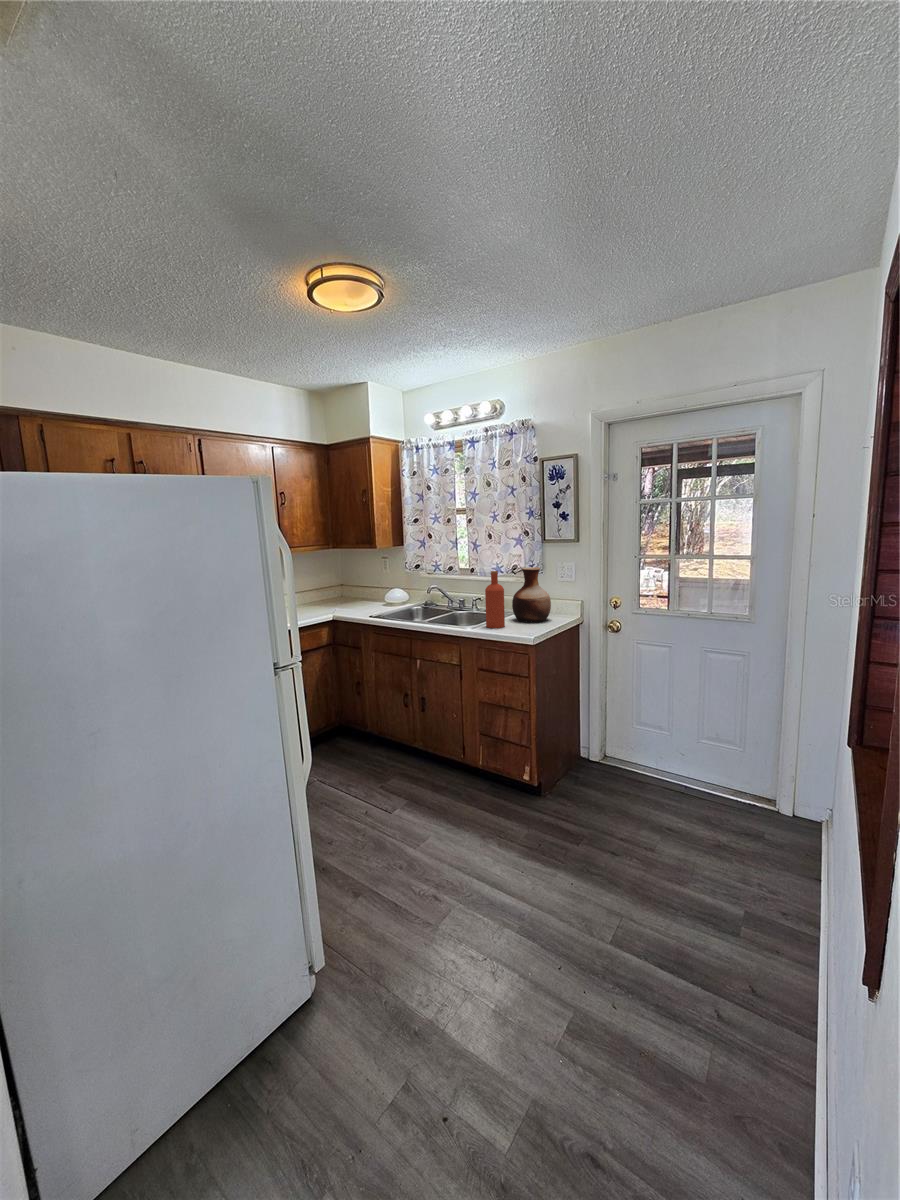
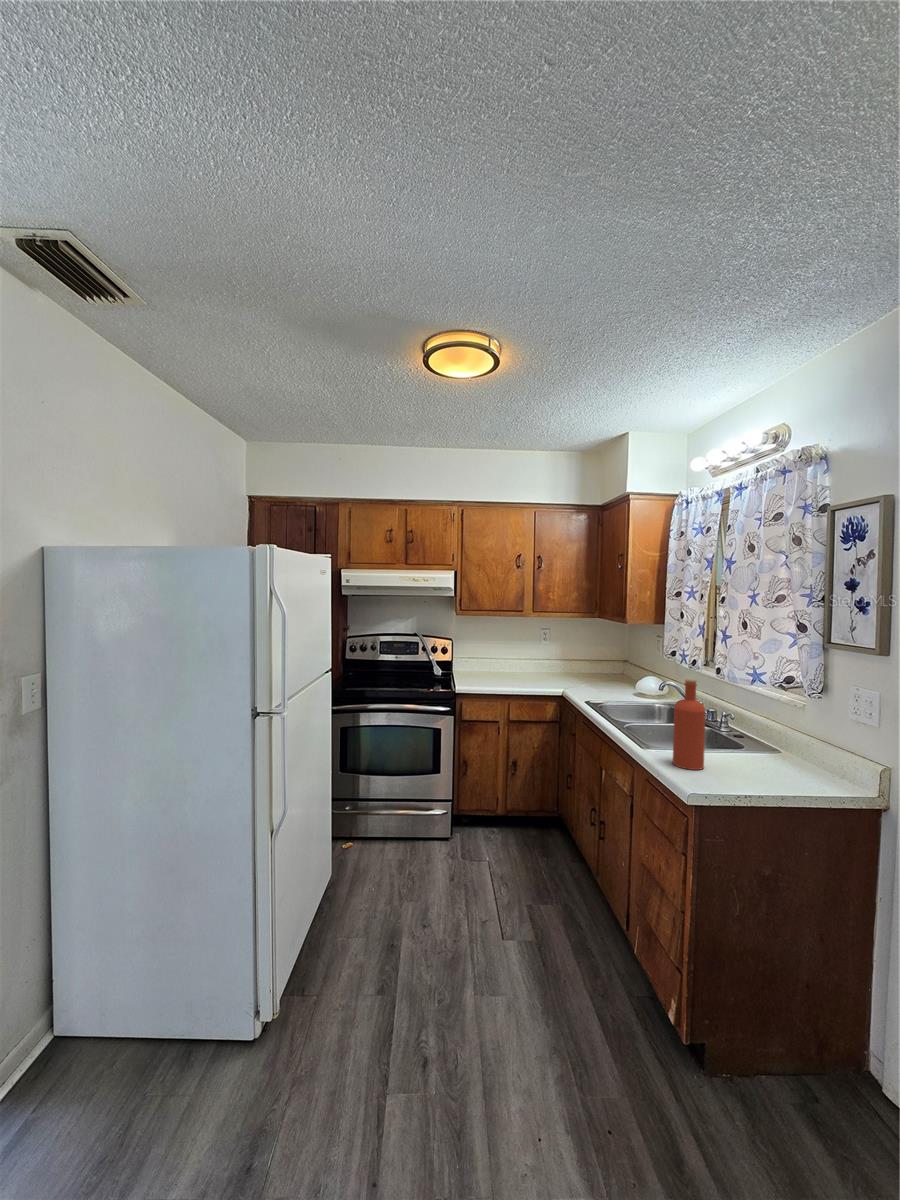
vase: present [512,567,551,622] -> none [740,683,816,781]

